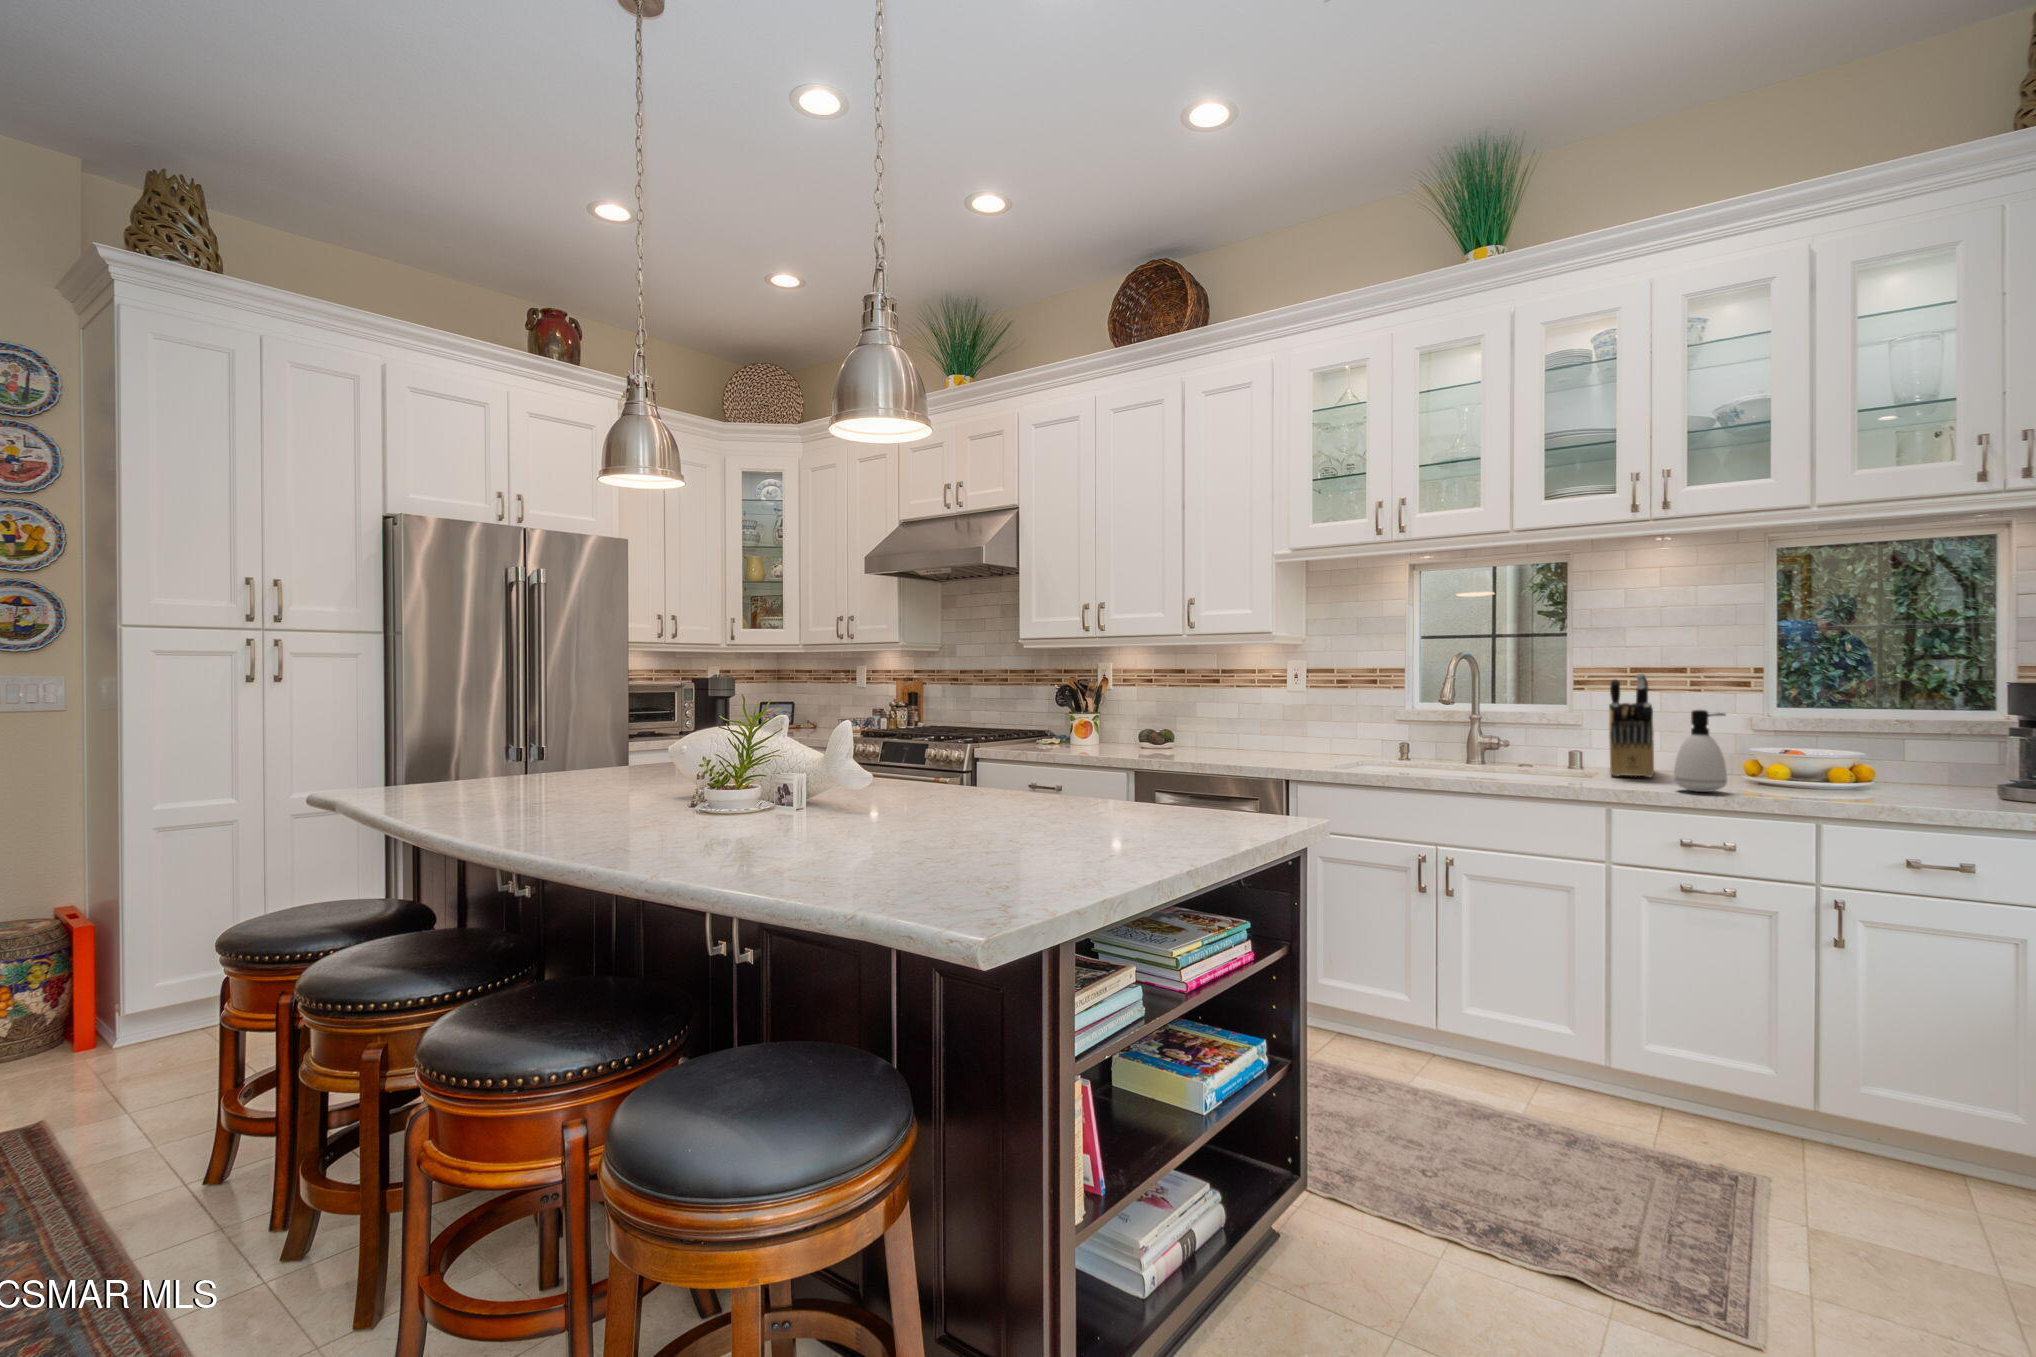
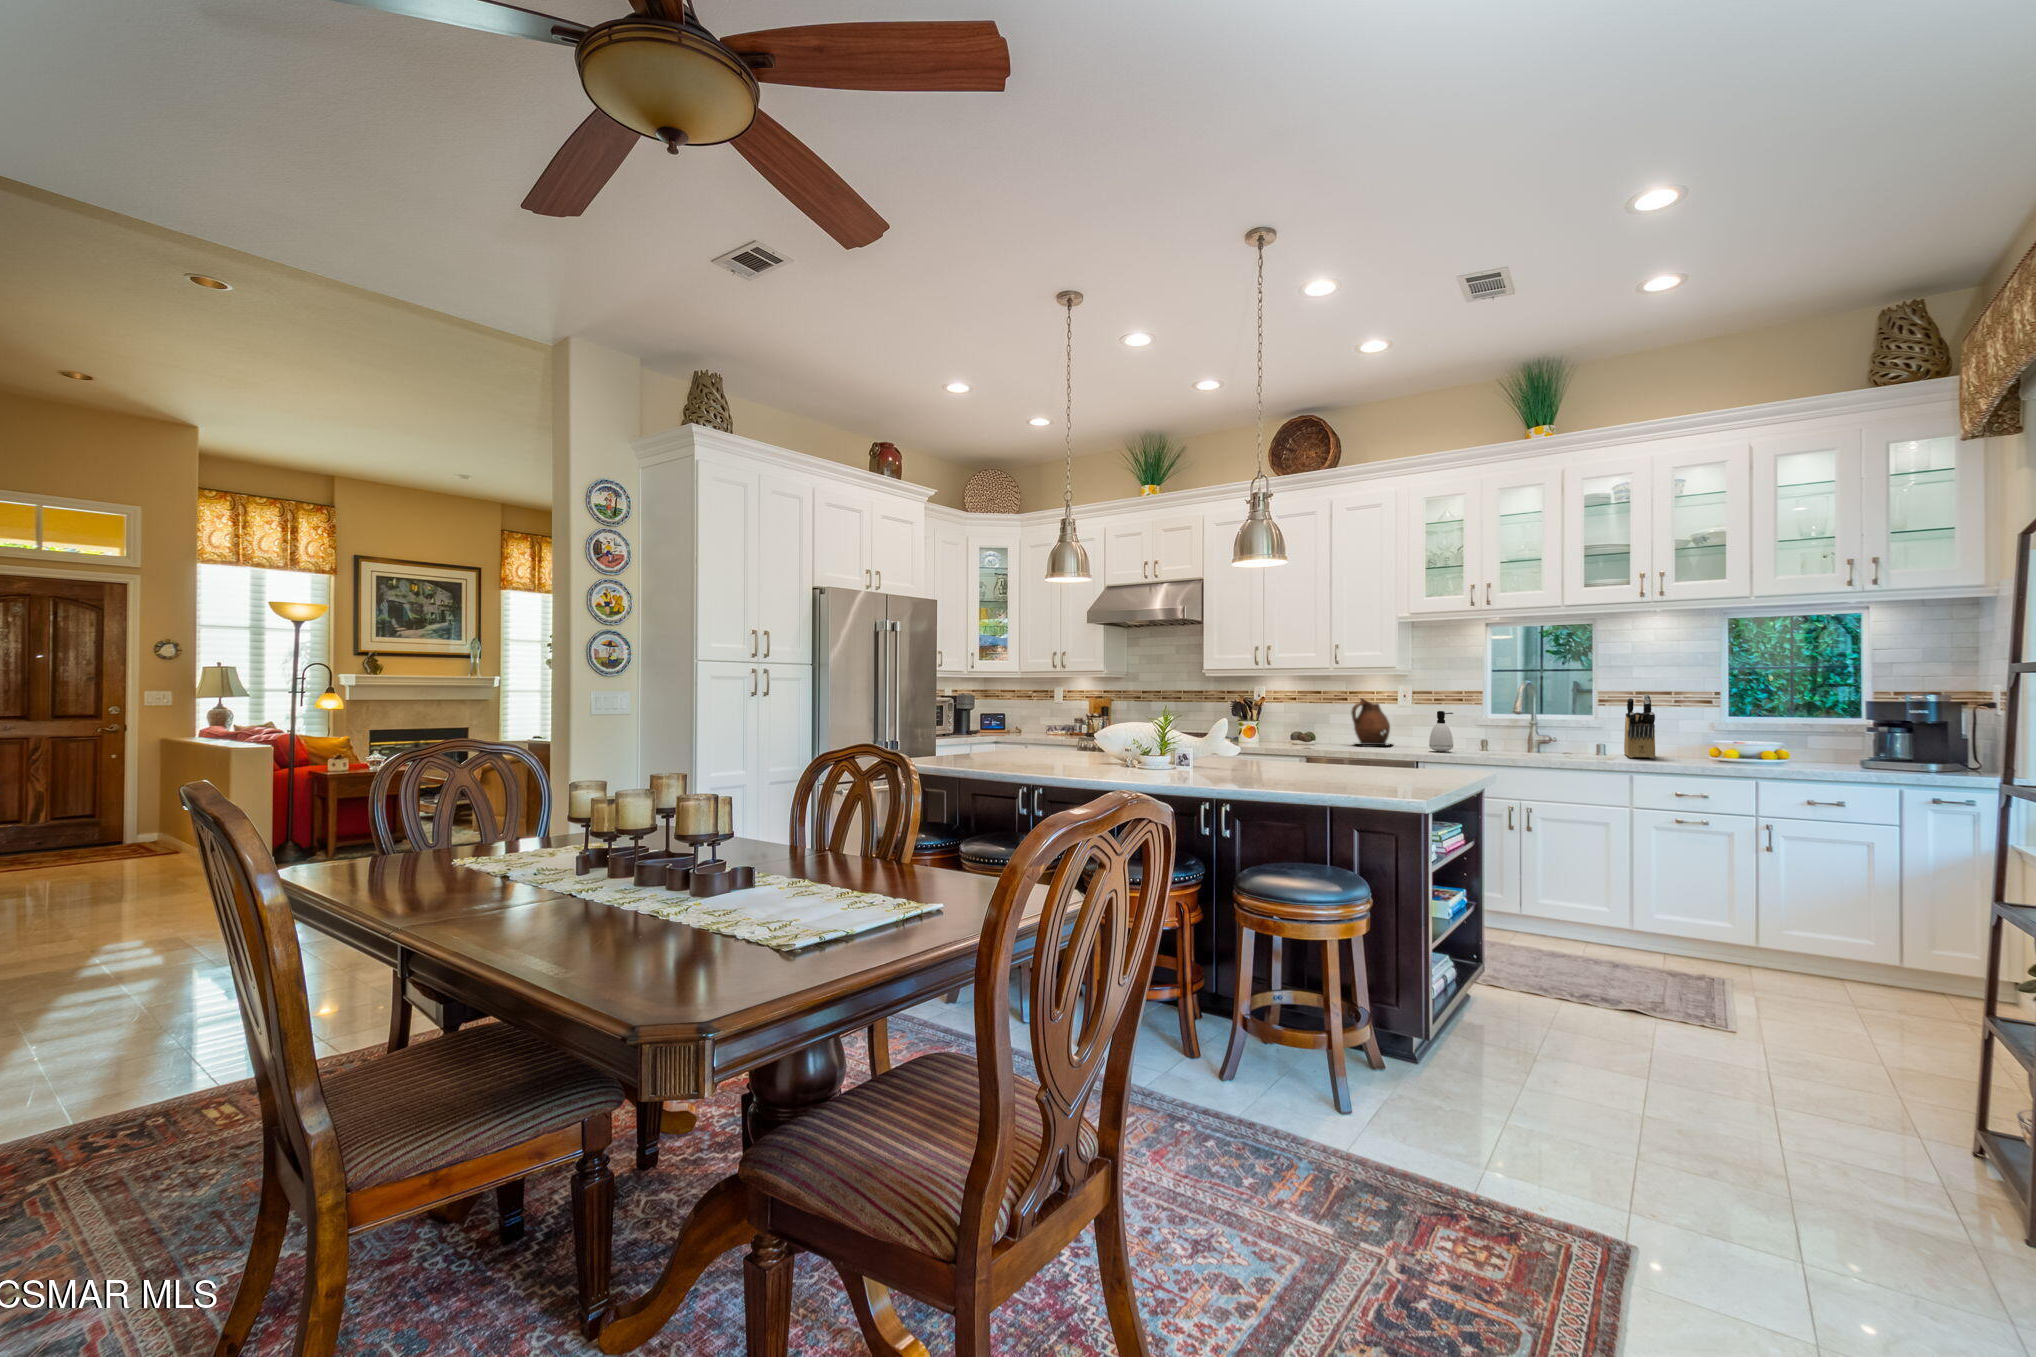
ceramic pitcher: none [1214,680,1279,752] -> present [1352,698,1390,745]
soap dispenser: present [1674,710,1727,792] -> present [1429,711,1453,752]

